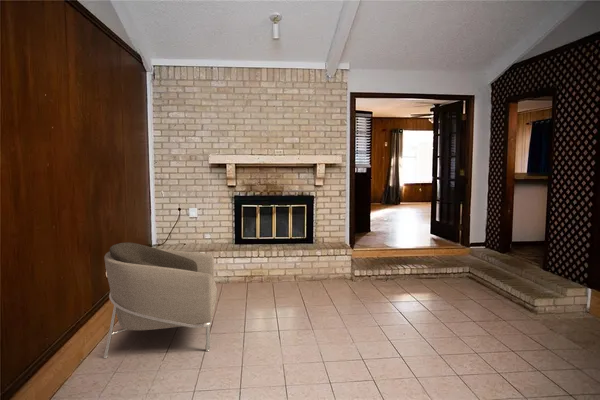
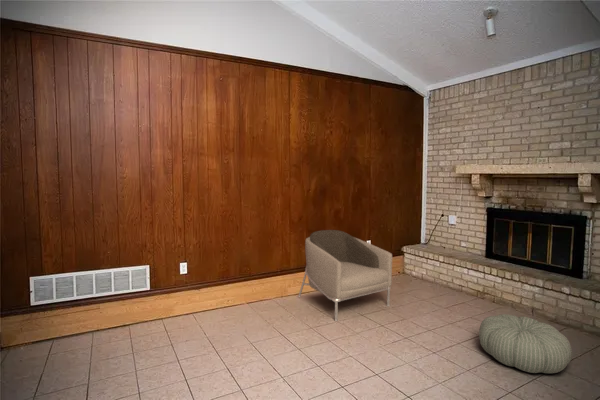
pouf: none [311,274,371,311] -> present [479,314,572,373]

